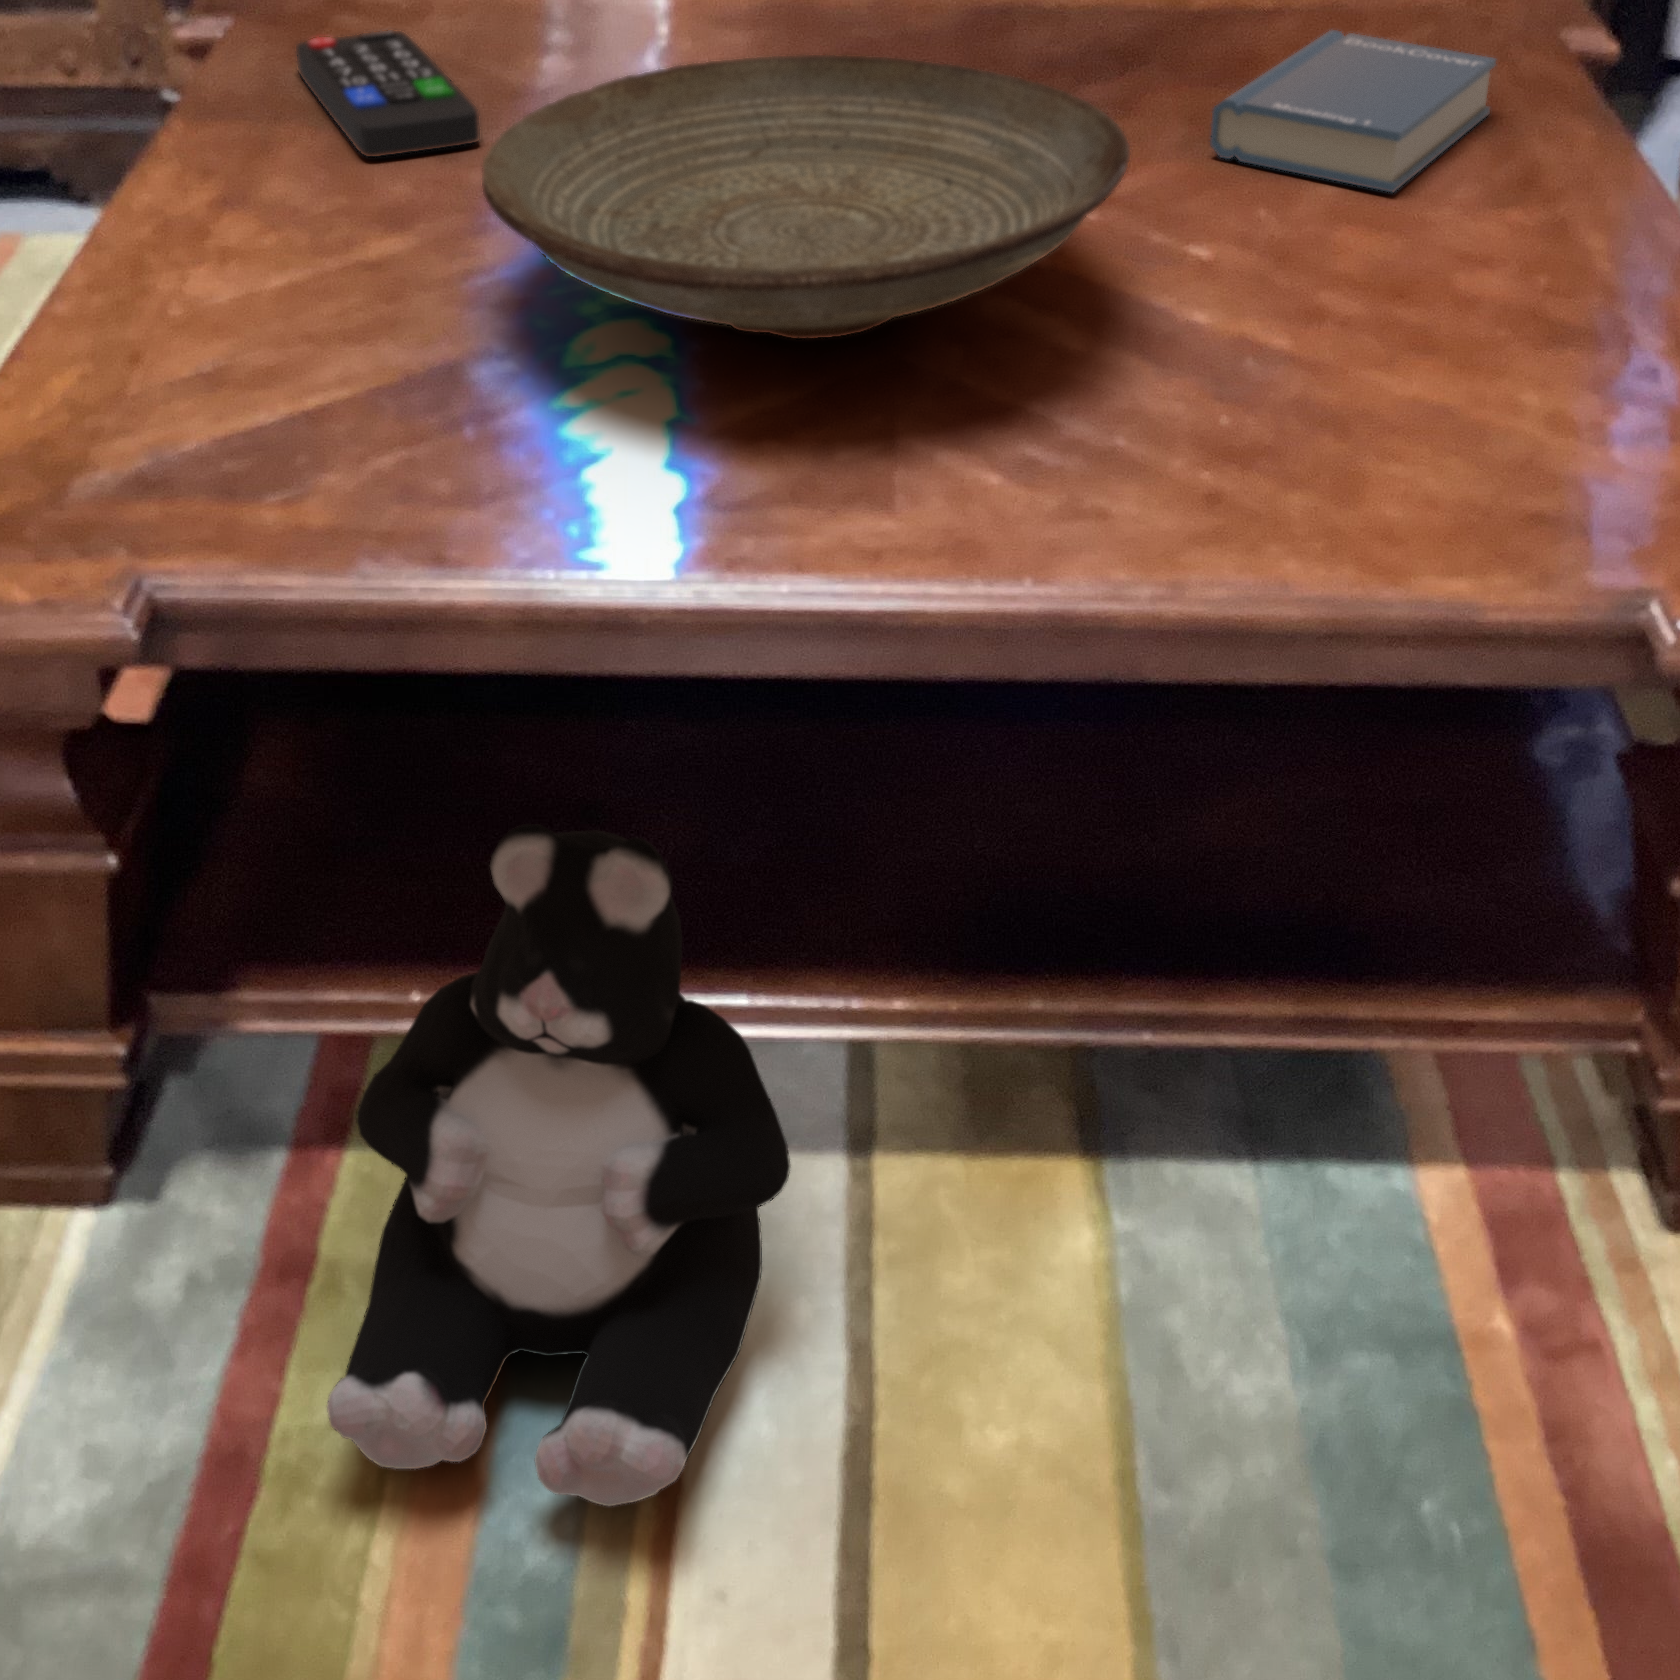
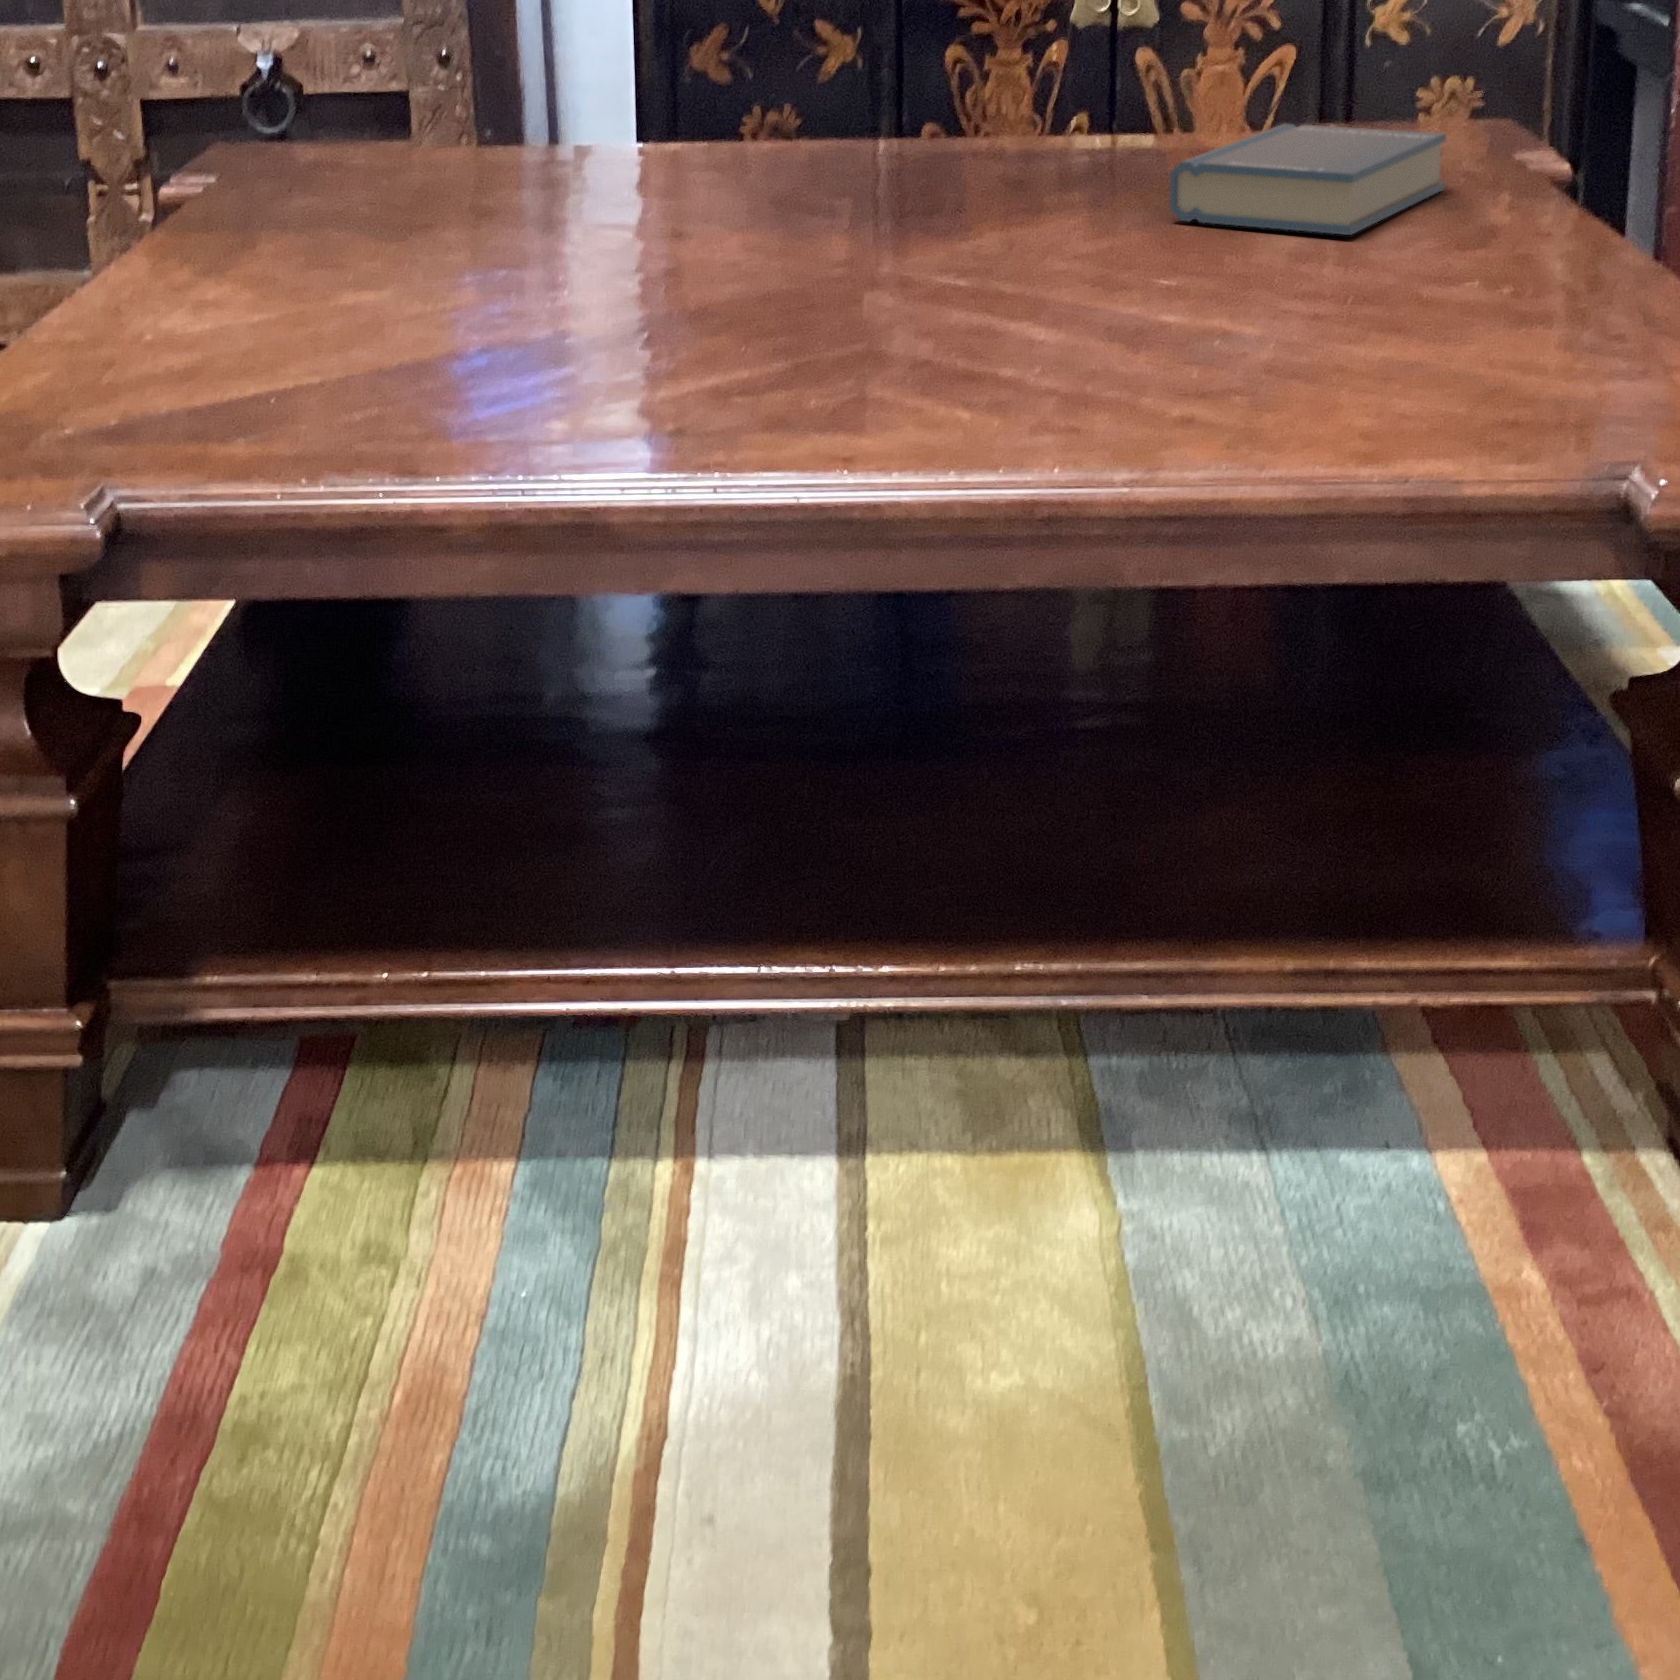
remote control: present [296,30,480,157] -> none [278,158,455,242]
decorative bowl: present [482,55,1130,339] -> none [453,113,1085,332]
plush toy: present [327,824,790,1507] -> none [286,742,774,1442]

